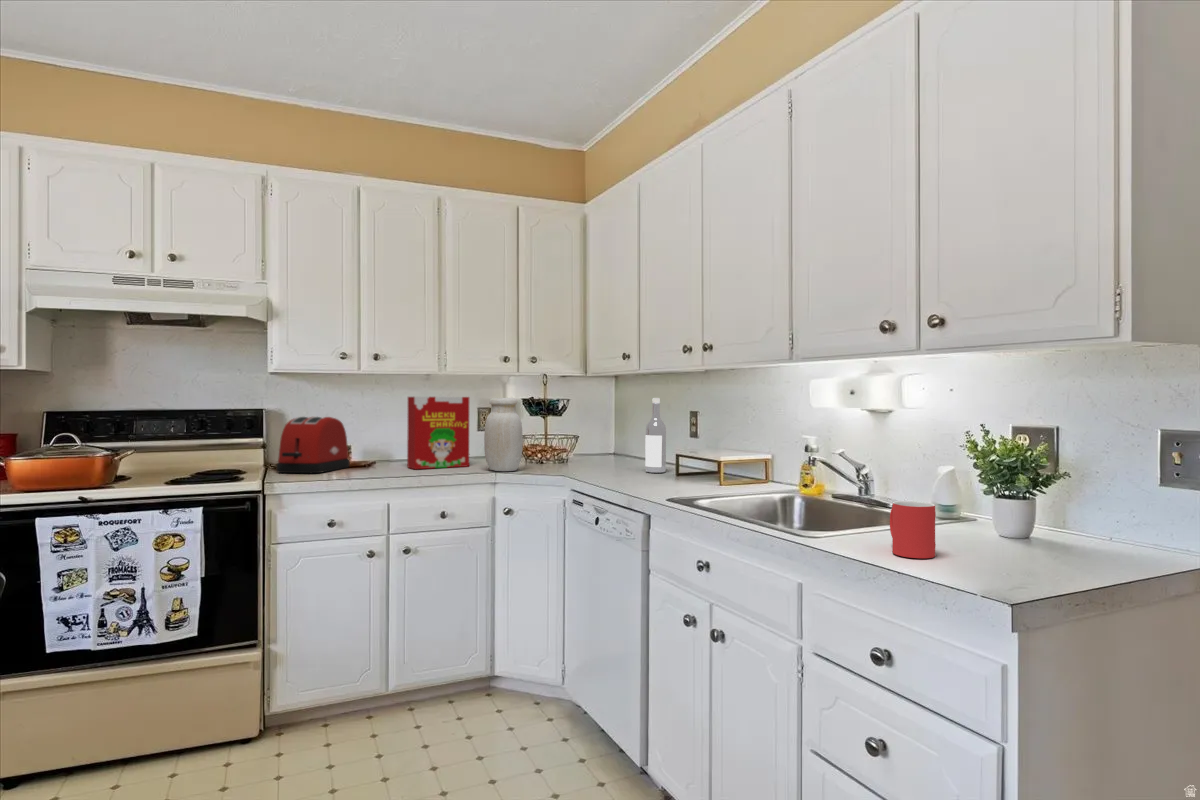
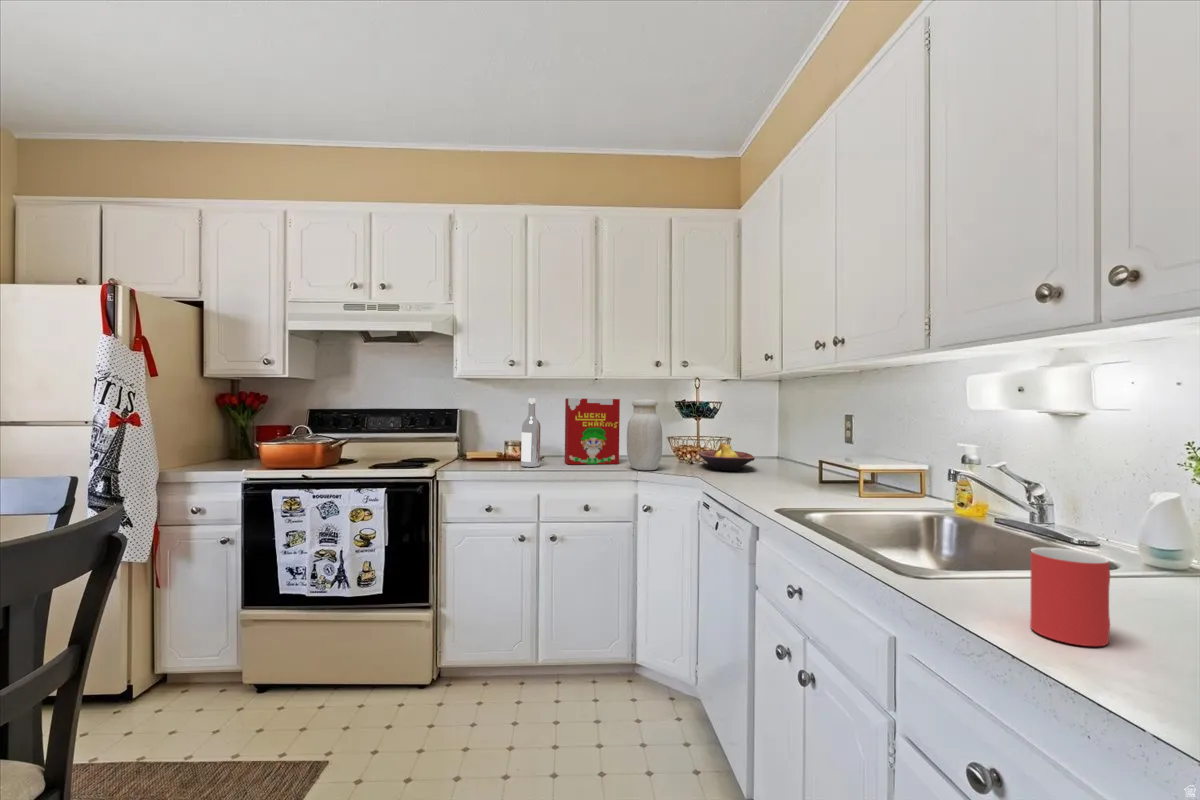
wine bottle: present [645,398,666,473] -> present [521,398,541,467]
toaster: present [277,417,350,473] -> none [457,415,520,464]
fruit bowl: none [552,440,611,468] -> present [699,443,755,471]

